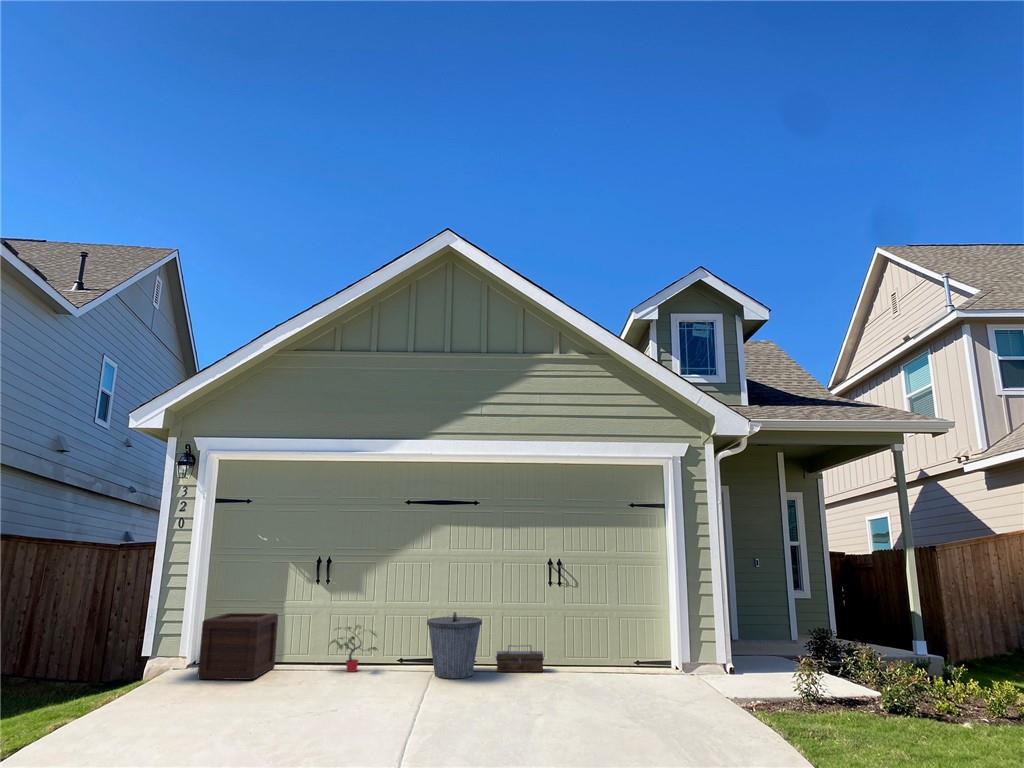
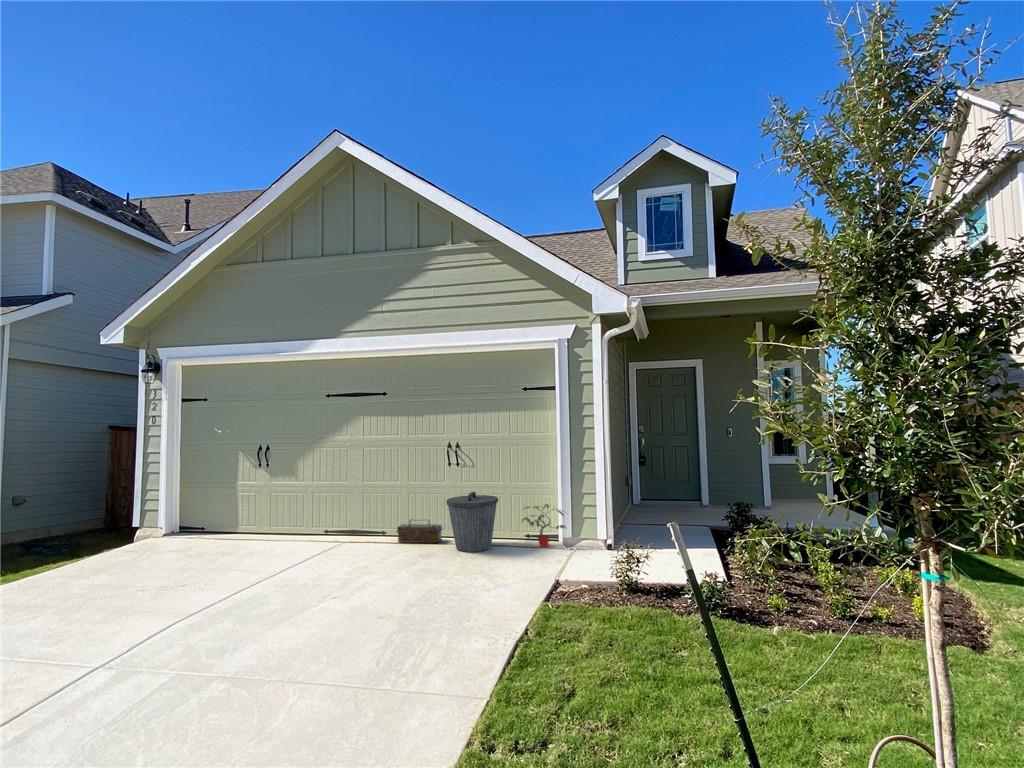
trash can: present [427,612,482,678] -> present [446,492,498,552]
wooden crate: present [197,613,278,680] -> none [157,493,230,546]
potted plant: present [330,625,378,672] -> present [522,504,566,547]

